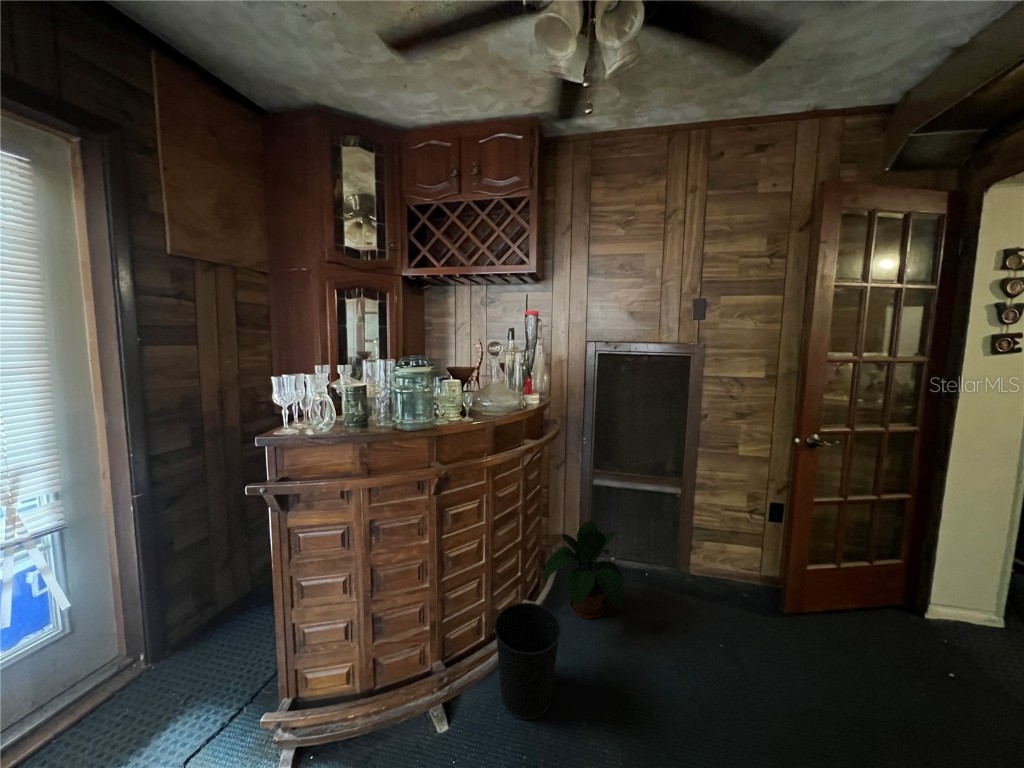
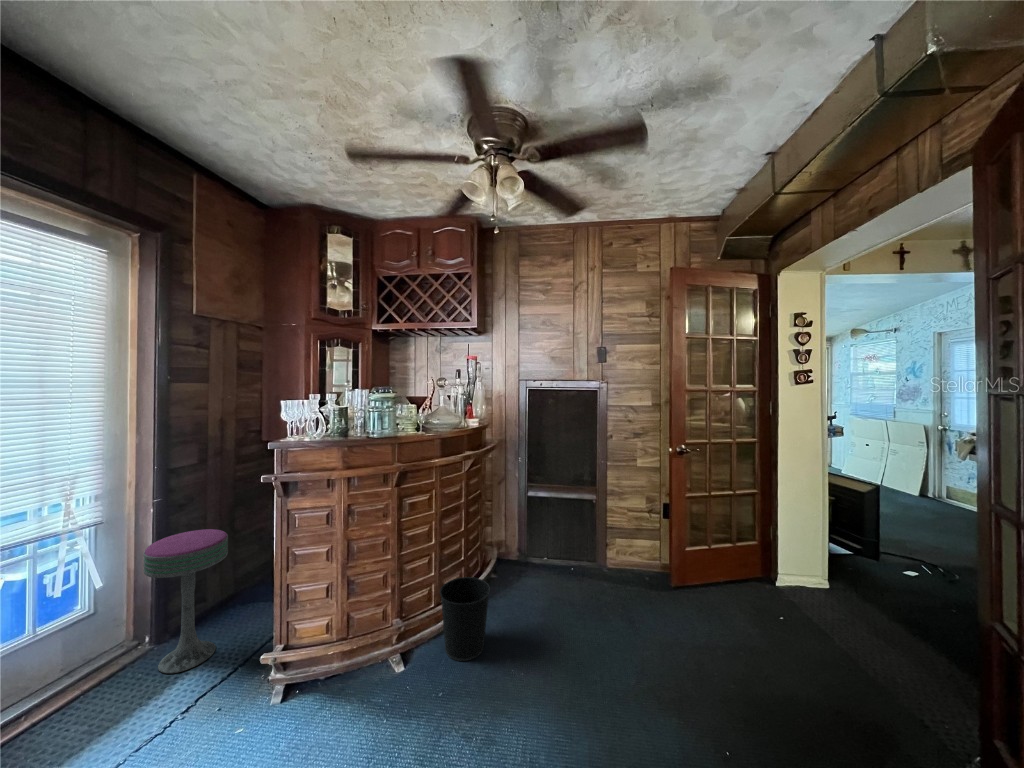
potted plant: present [543,521,625,619] -> none [484,521,549,600]
bar stool: none [115,529,228,709] -> present [143,529,228,673]

